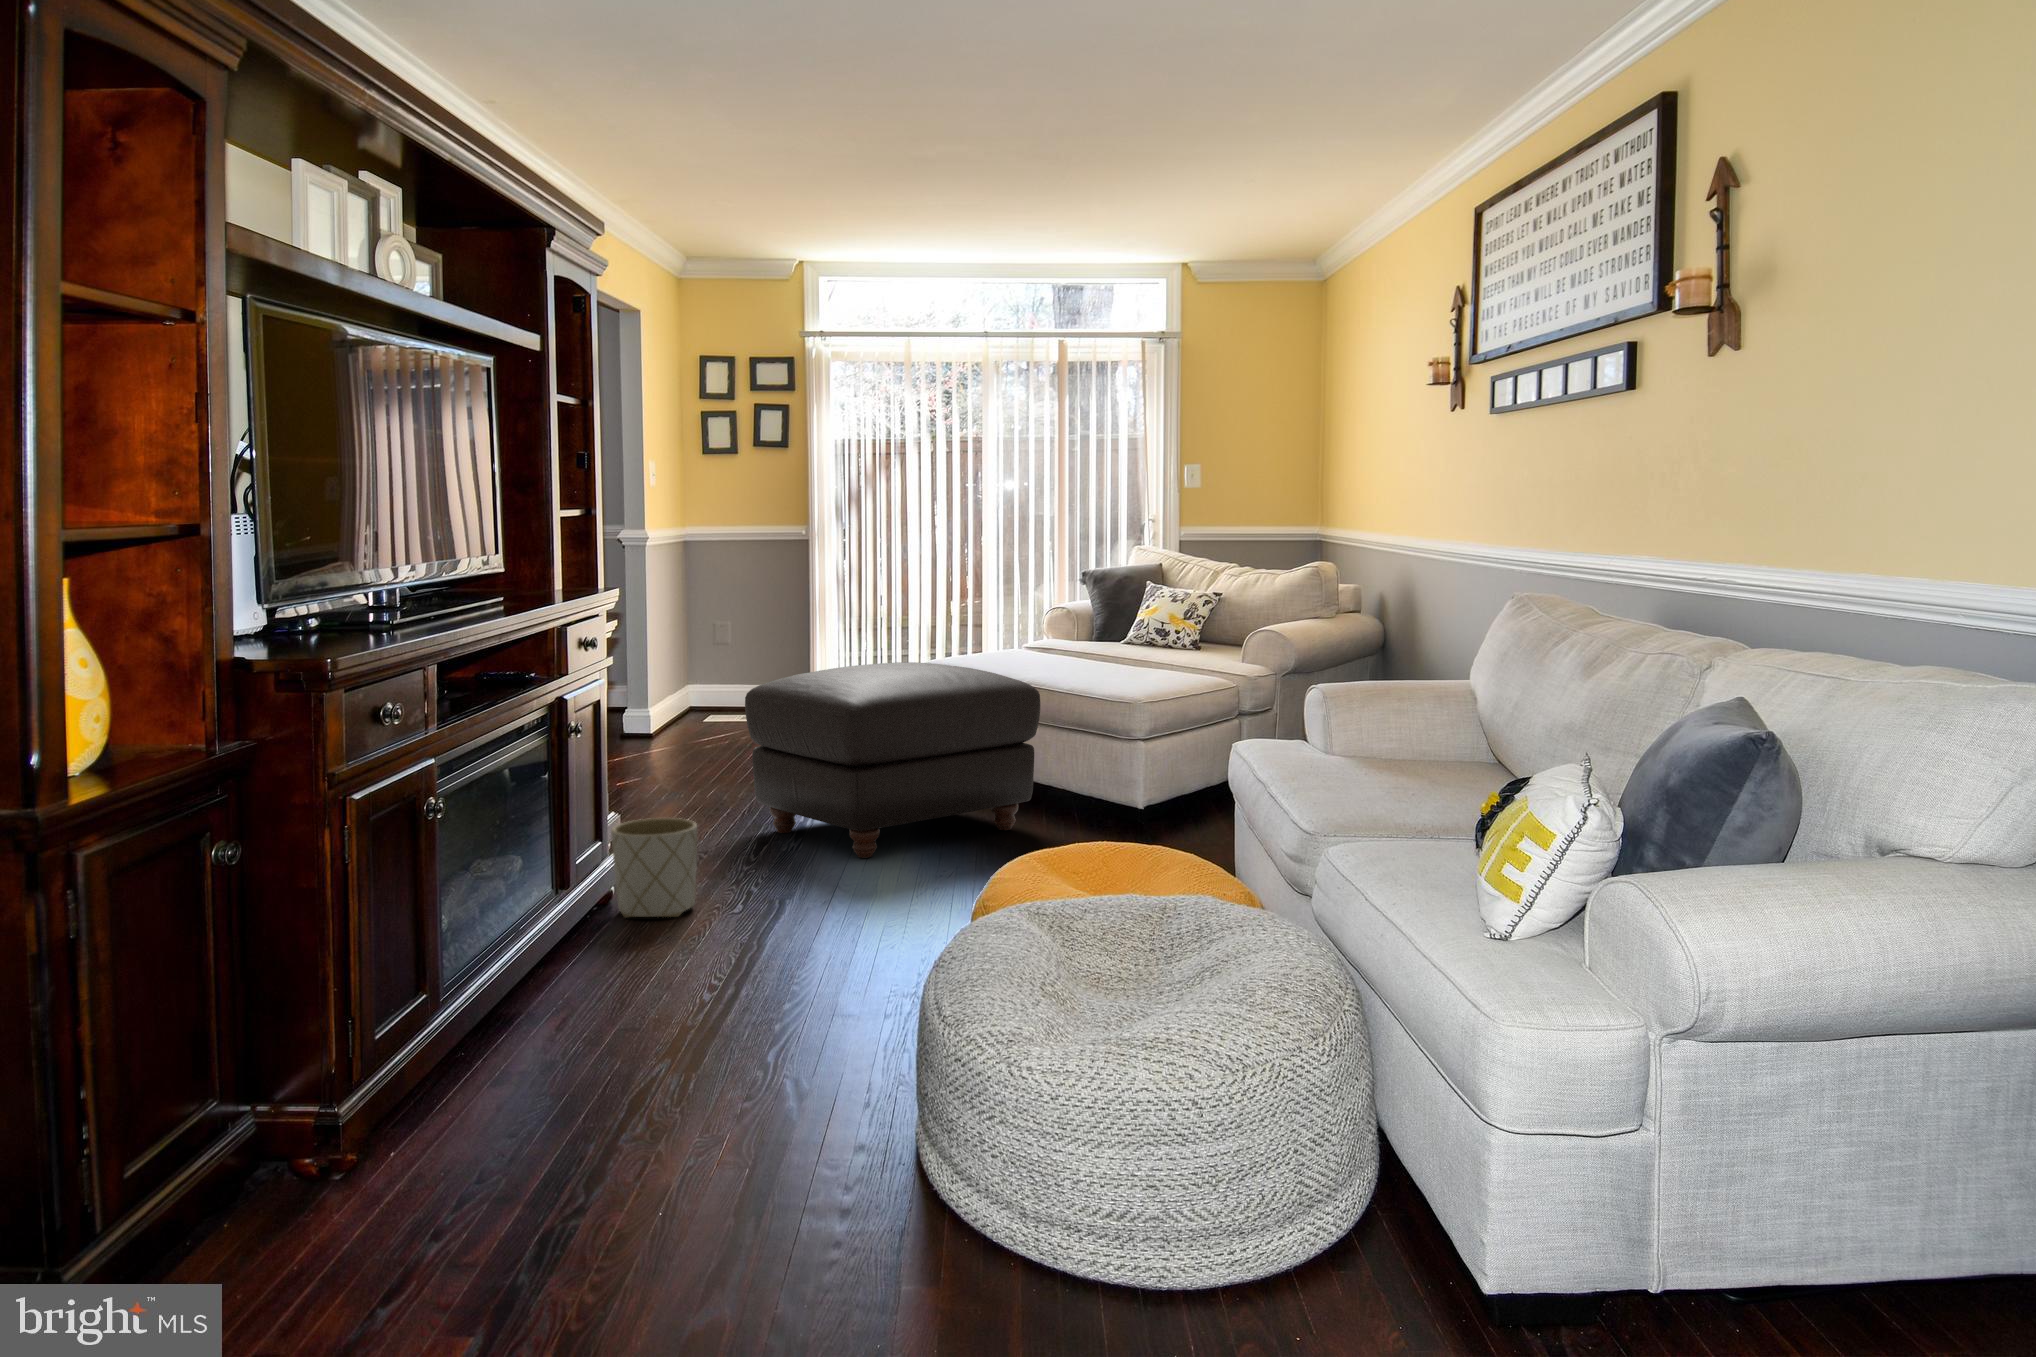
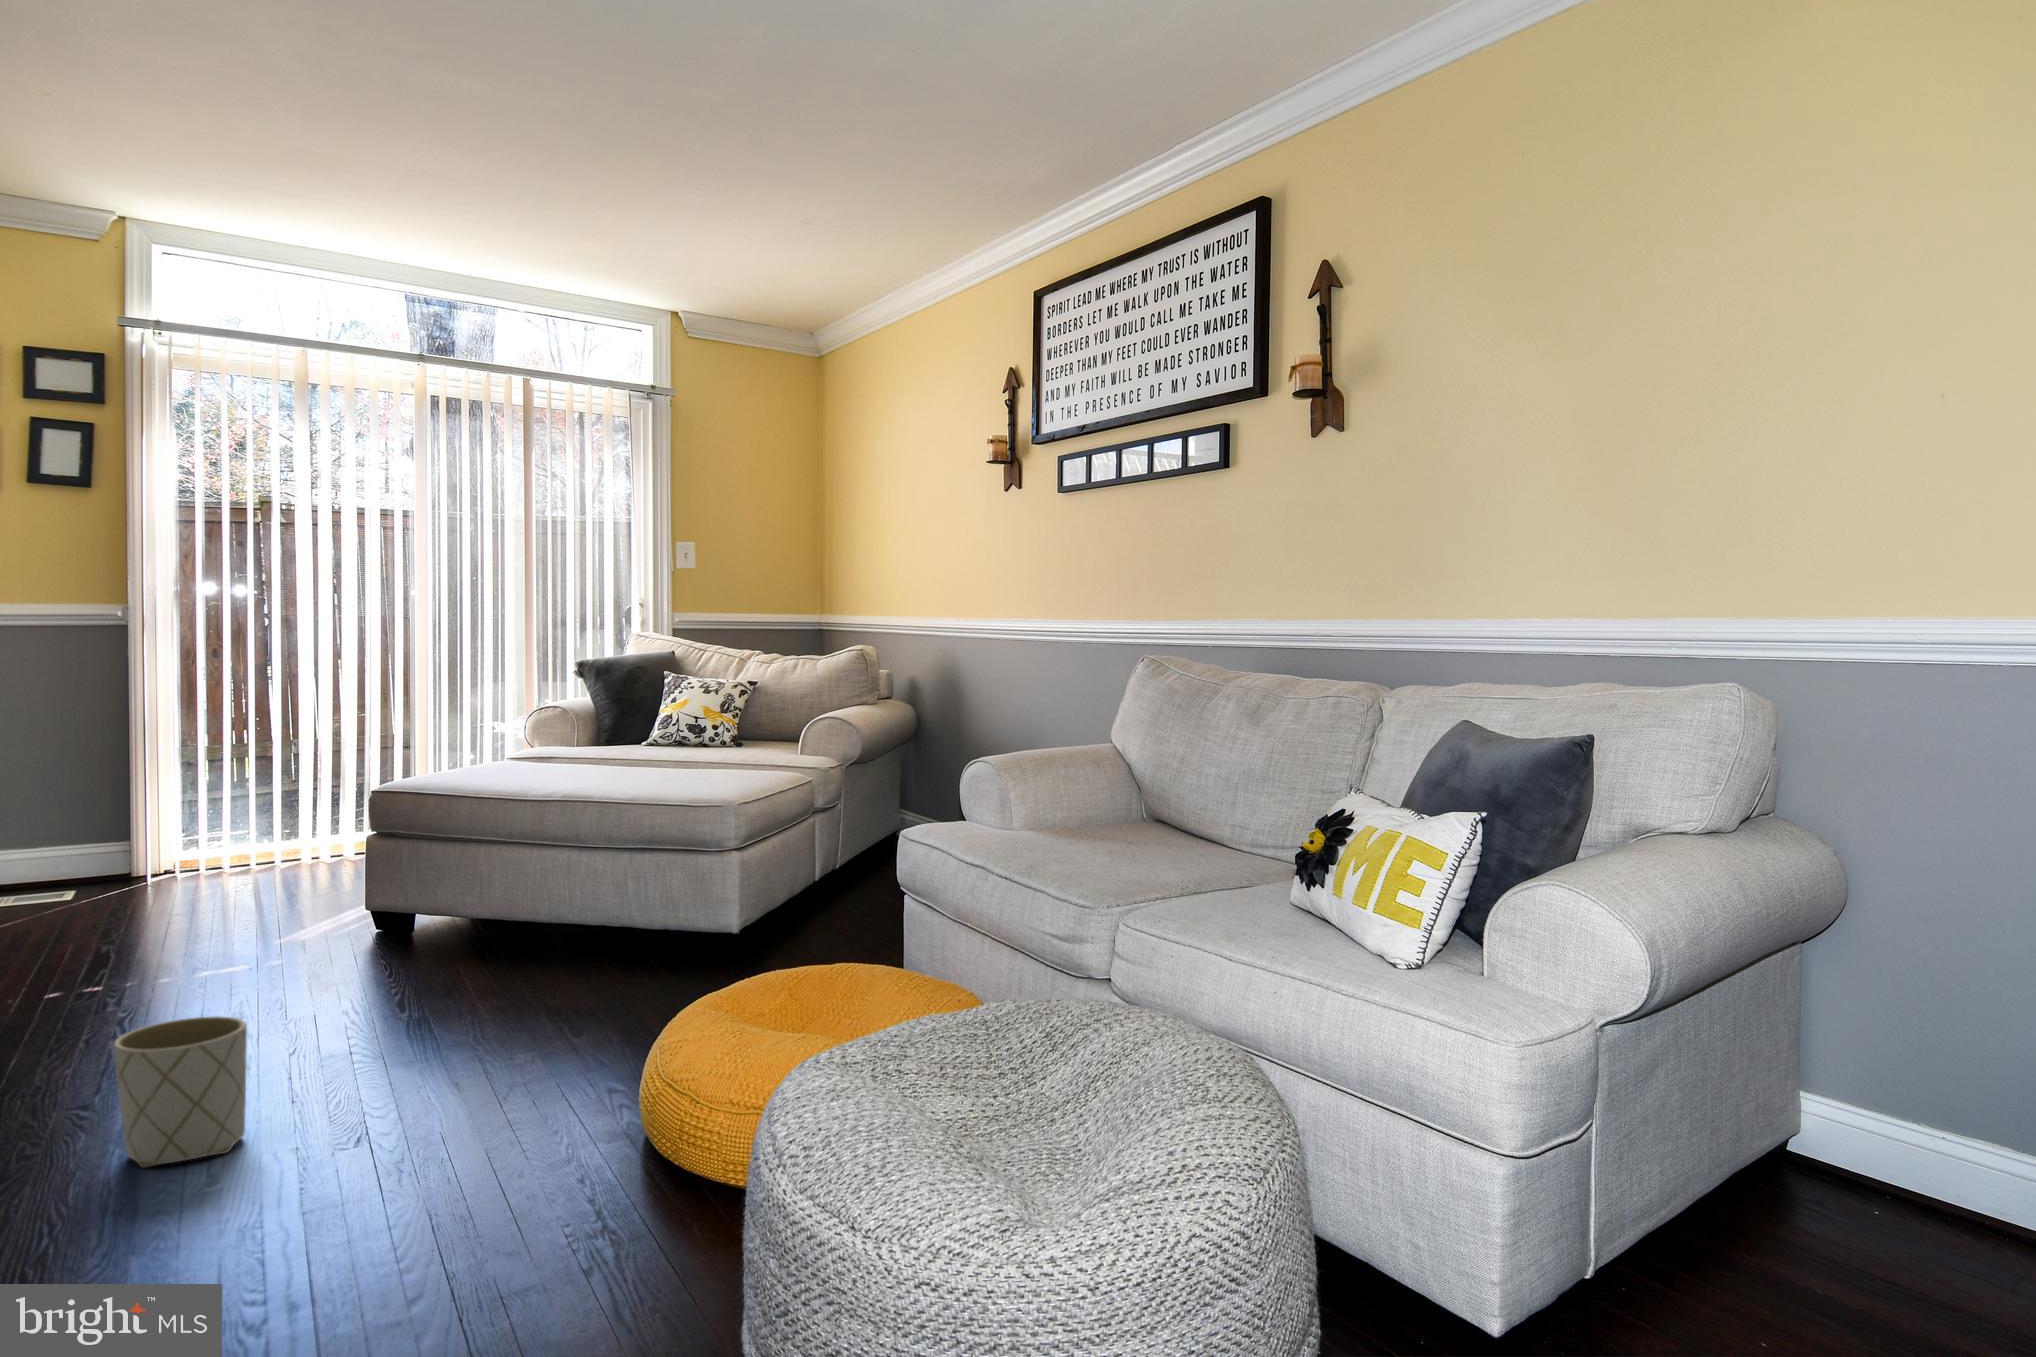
ottoman: present [745,662,1040,858] -> none [231,782,623,1032]

